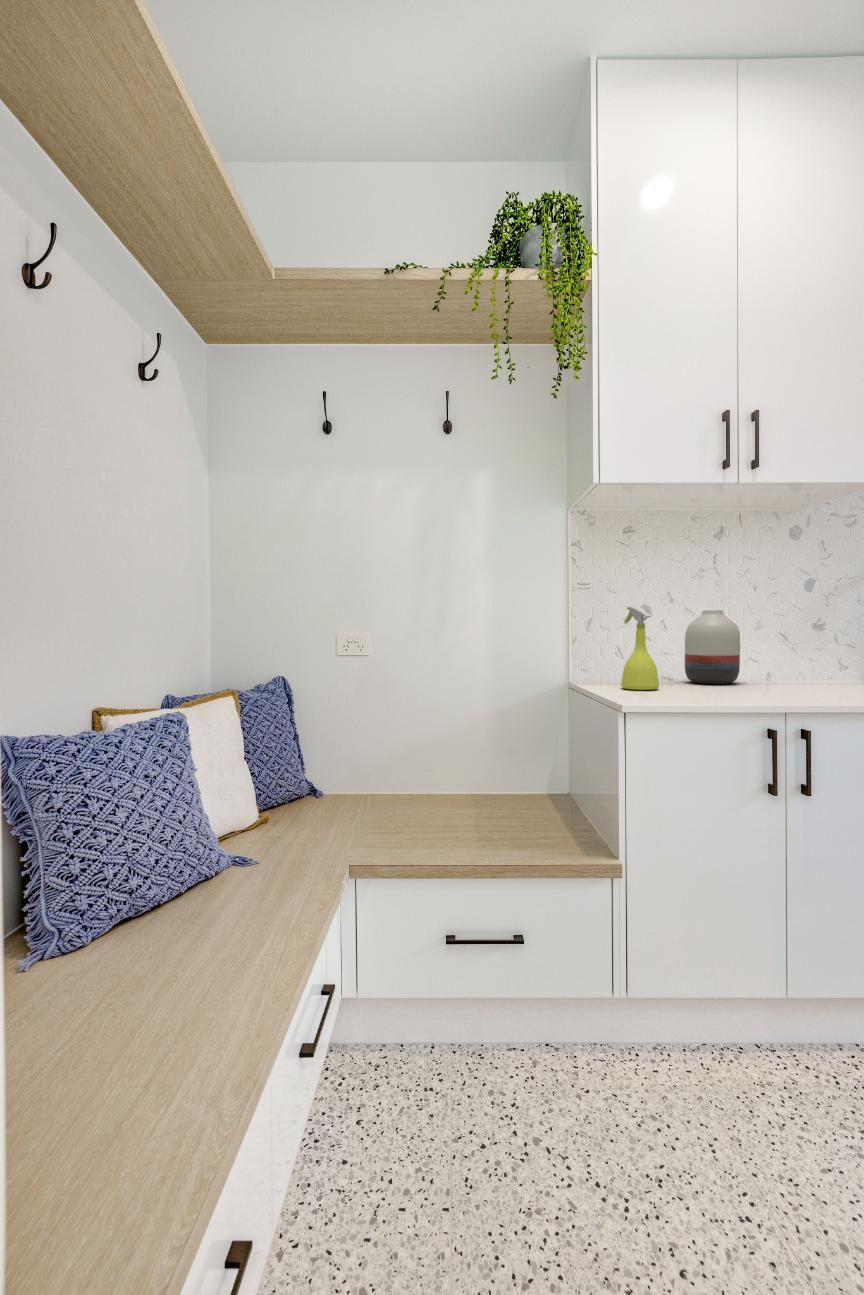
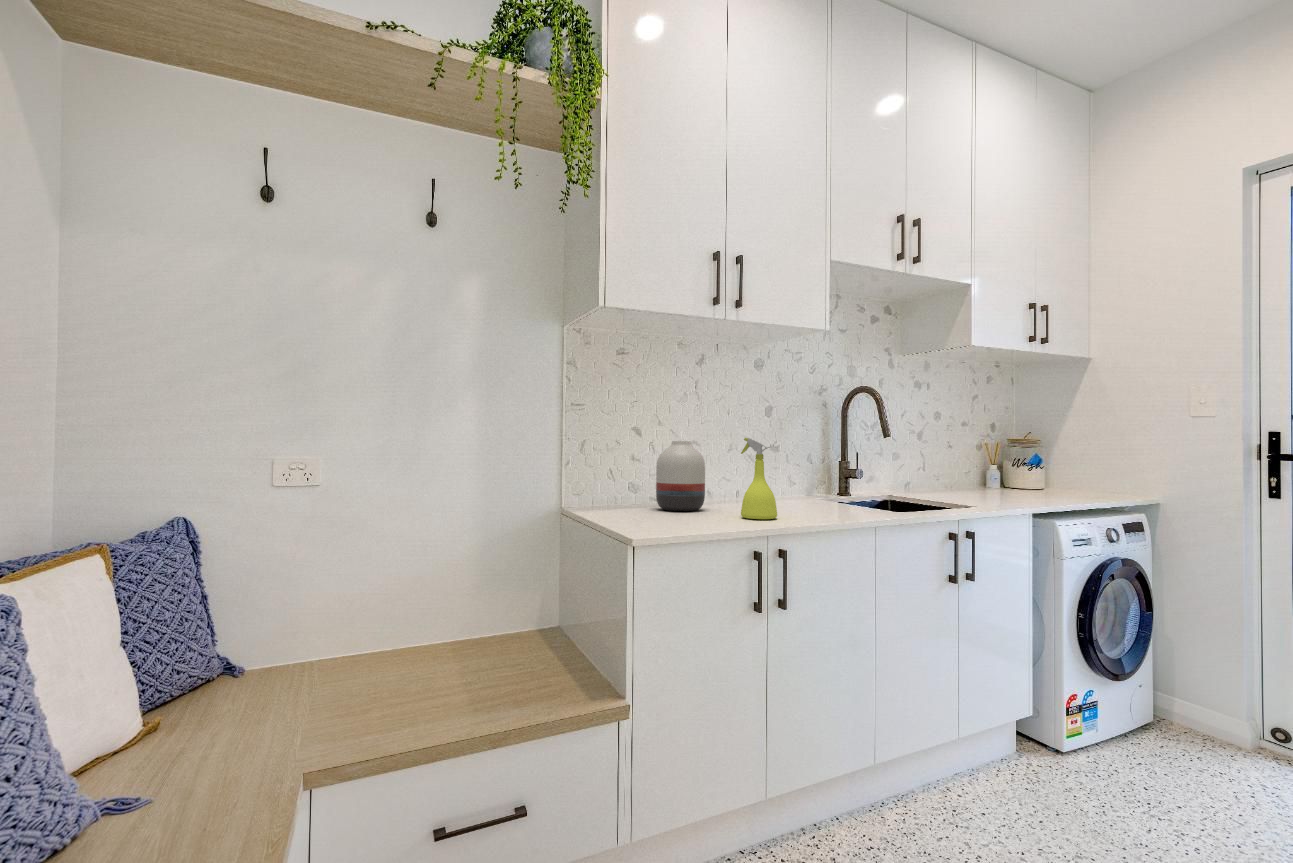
spray bottle: present [621,607,659,690] -> present [741,438,777,520]

